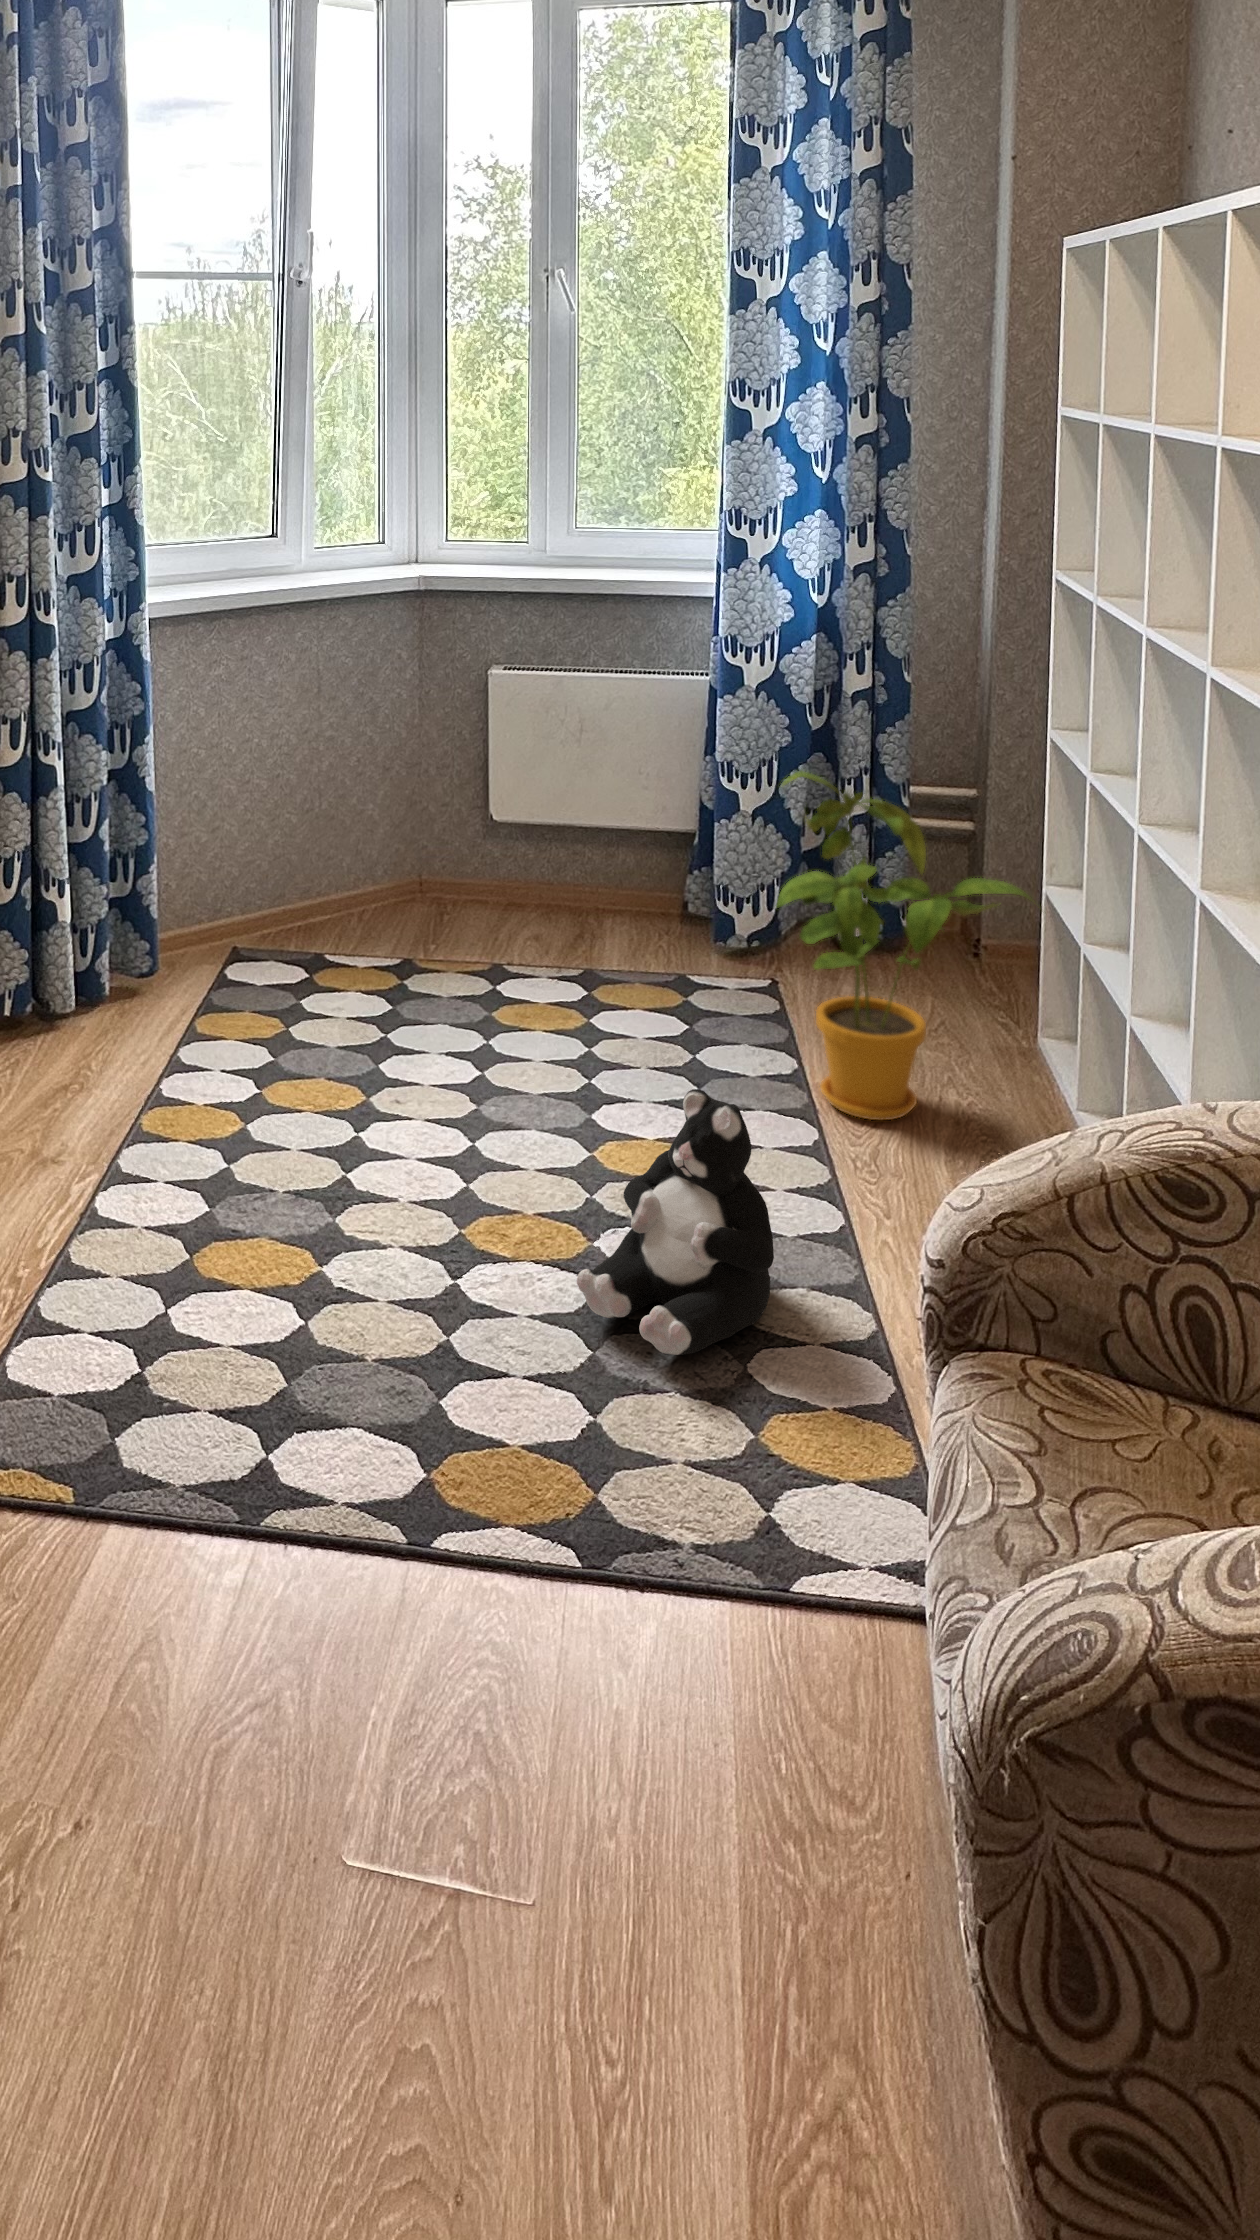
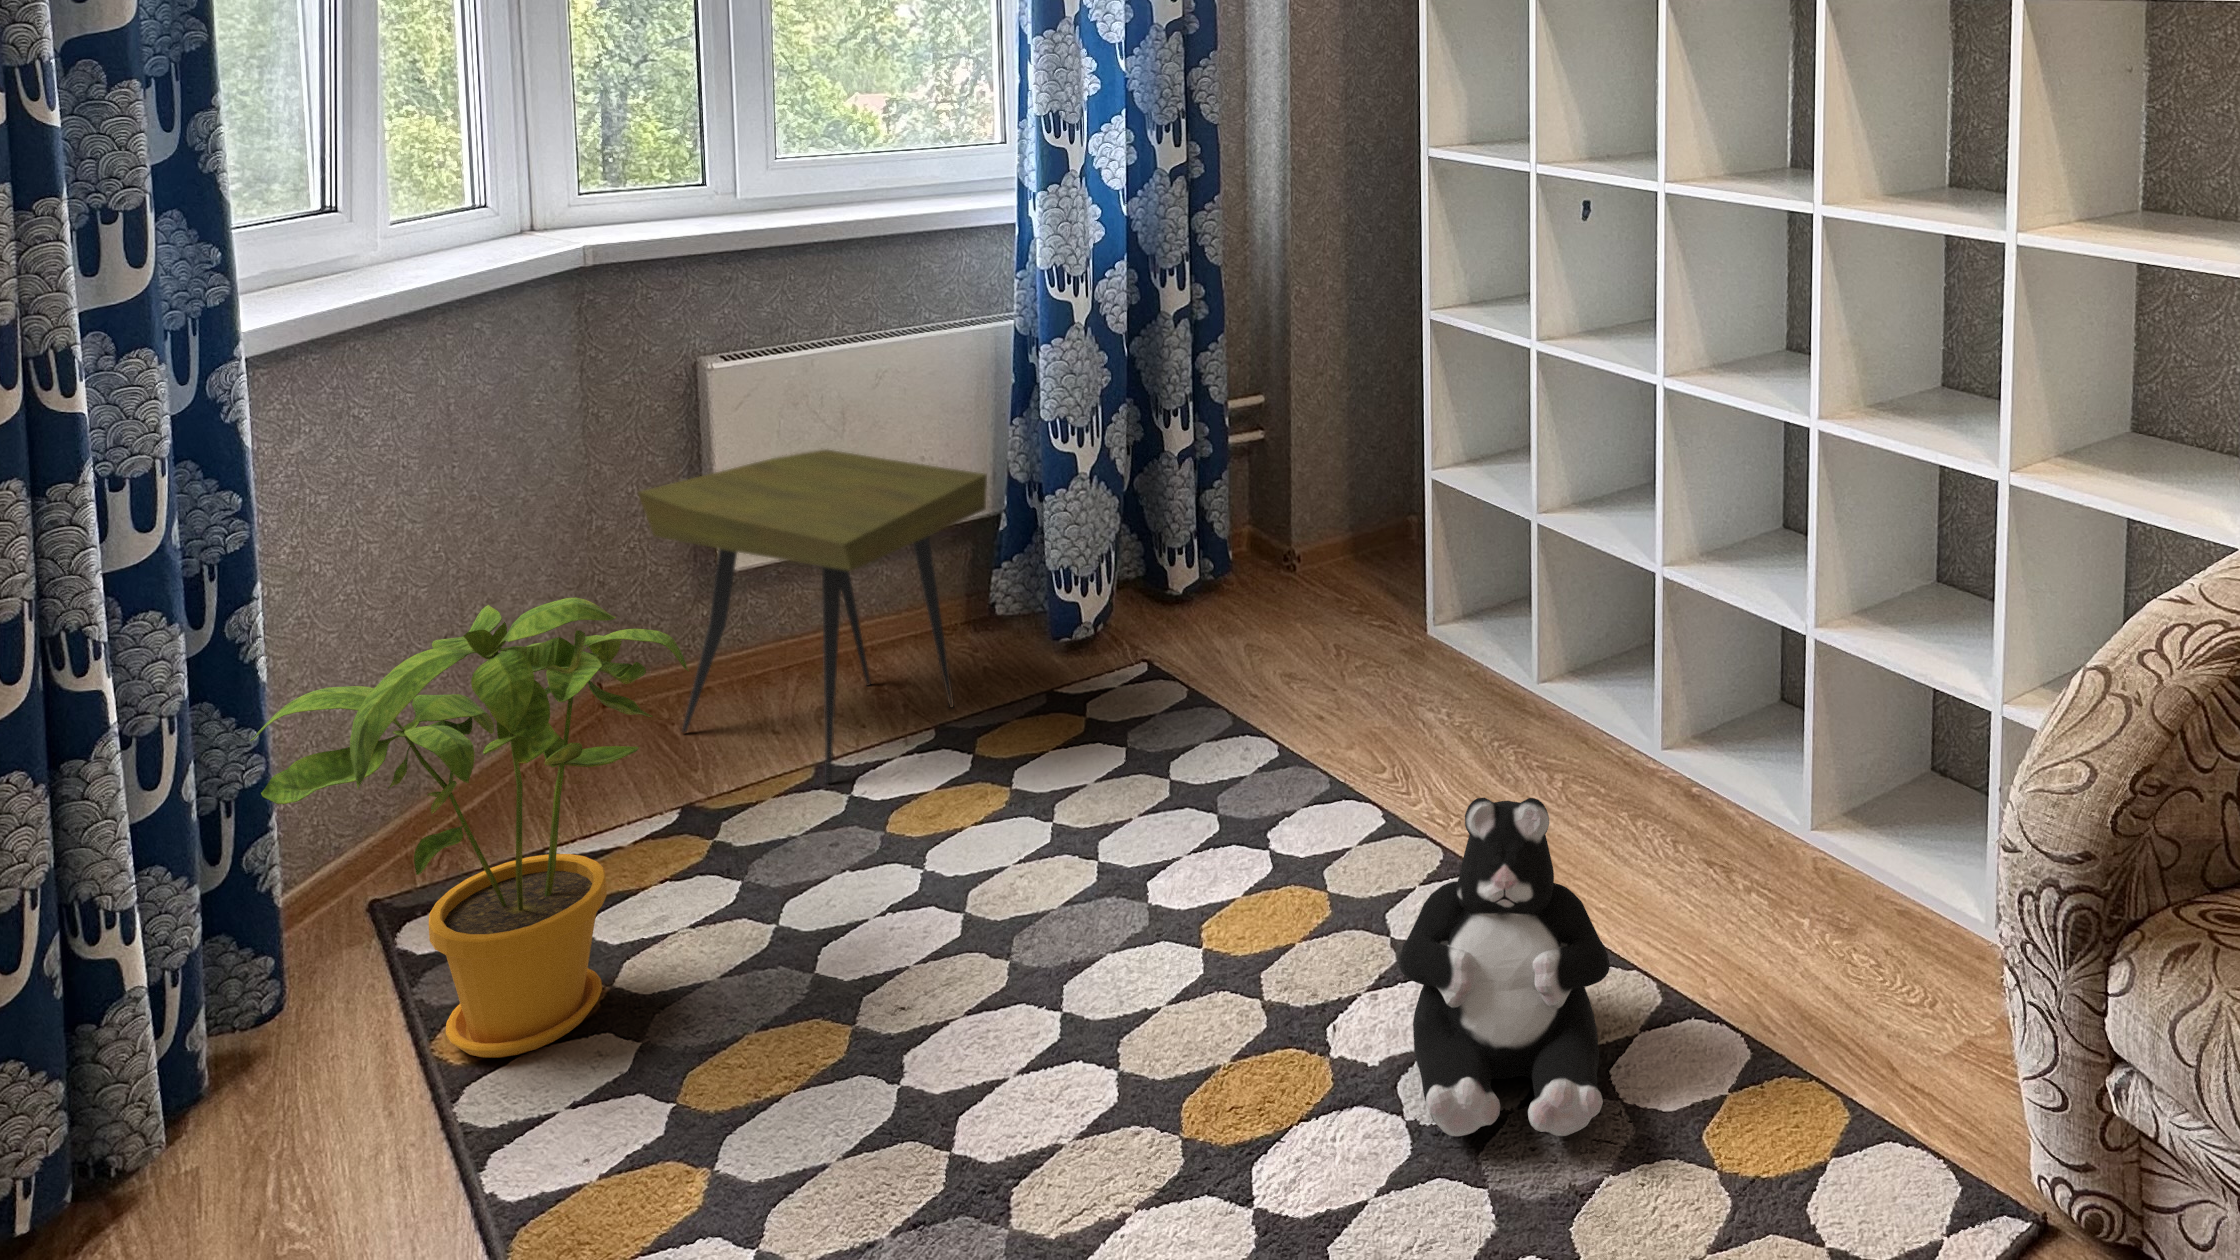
side table: none [428,747,627,976] -> present [638,450,987,783]
house plant: present [776,771,1039,1120] -> present [250,598,689,1057]

